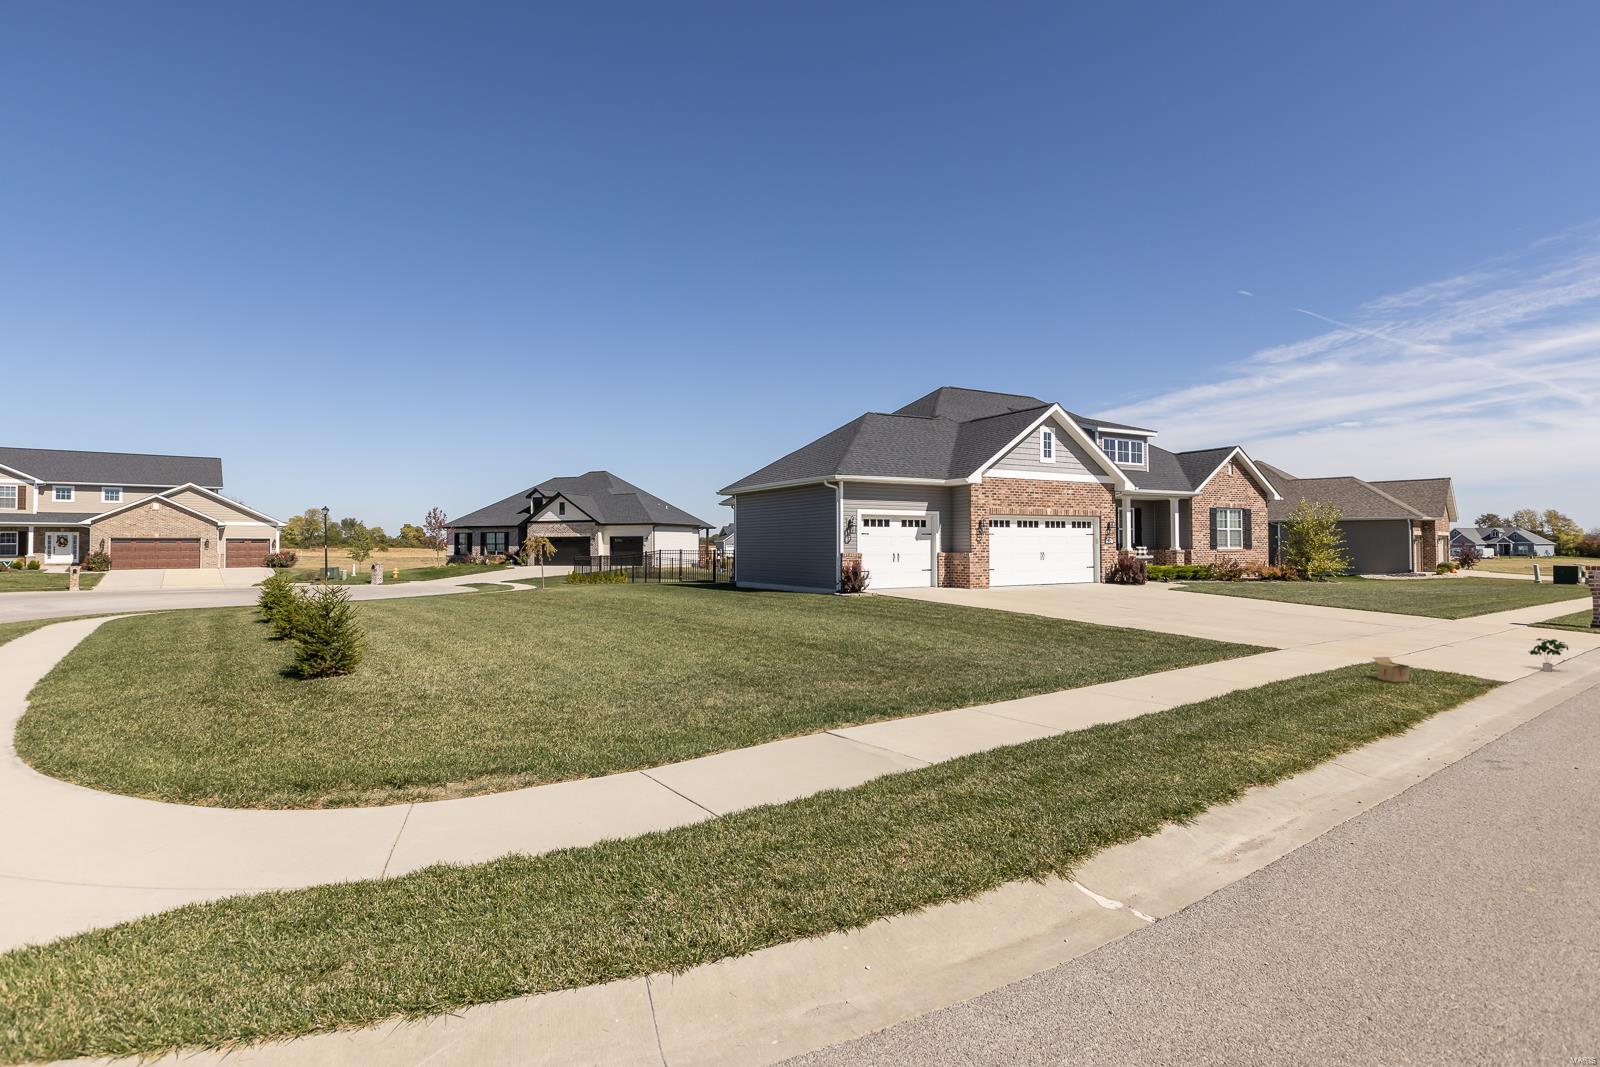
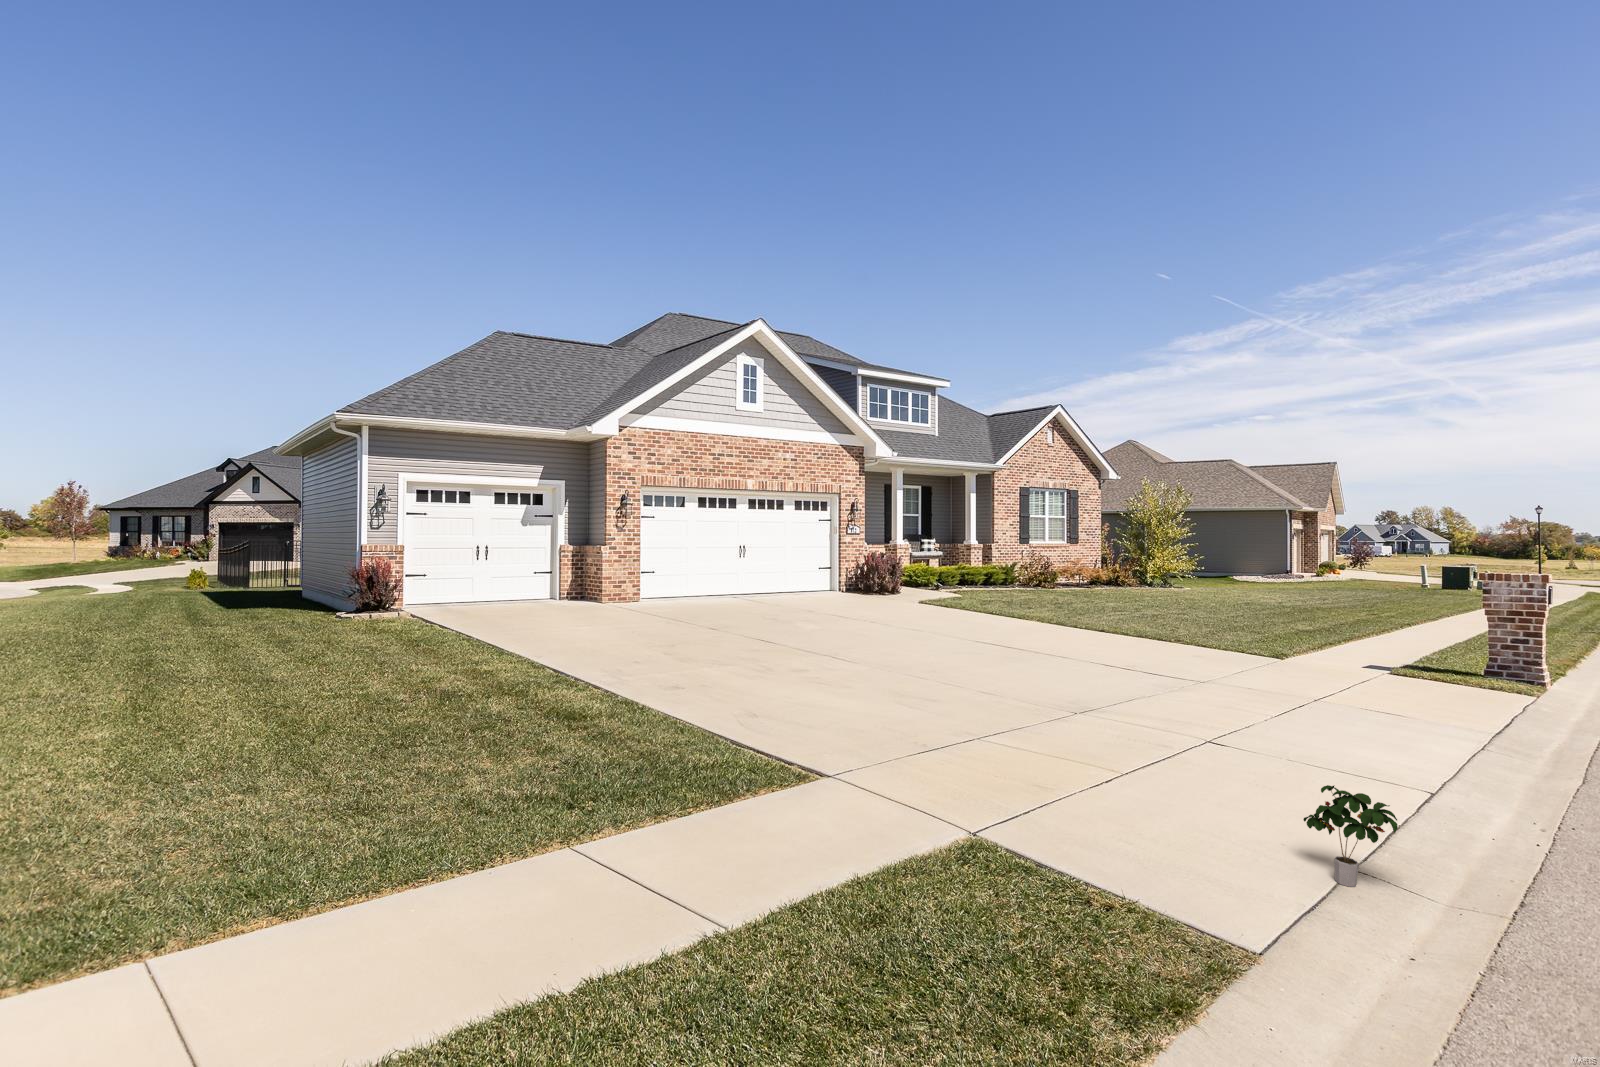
cardboard box: present [1373,657,1409,682] -> none [766,896,868,1019]

